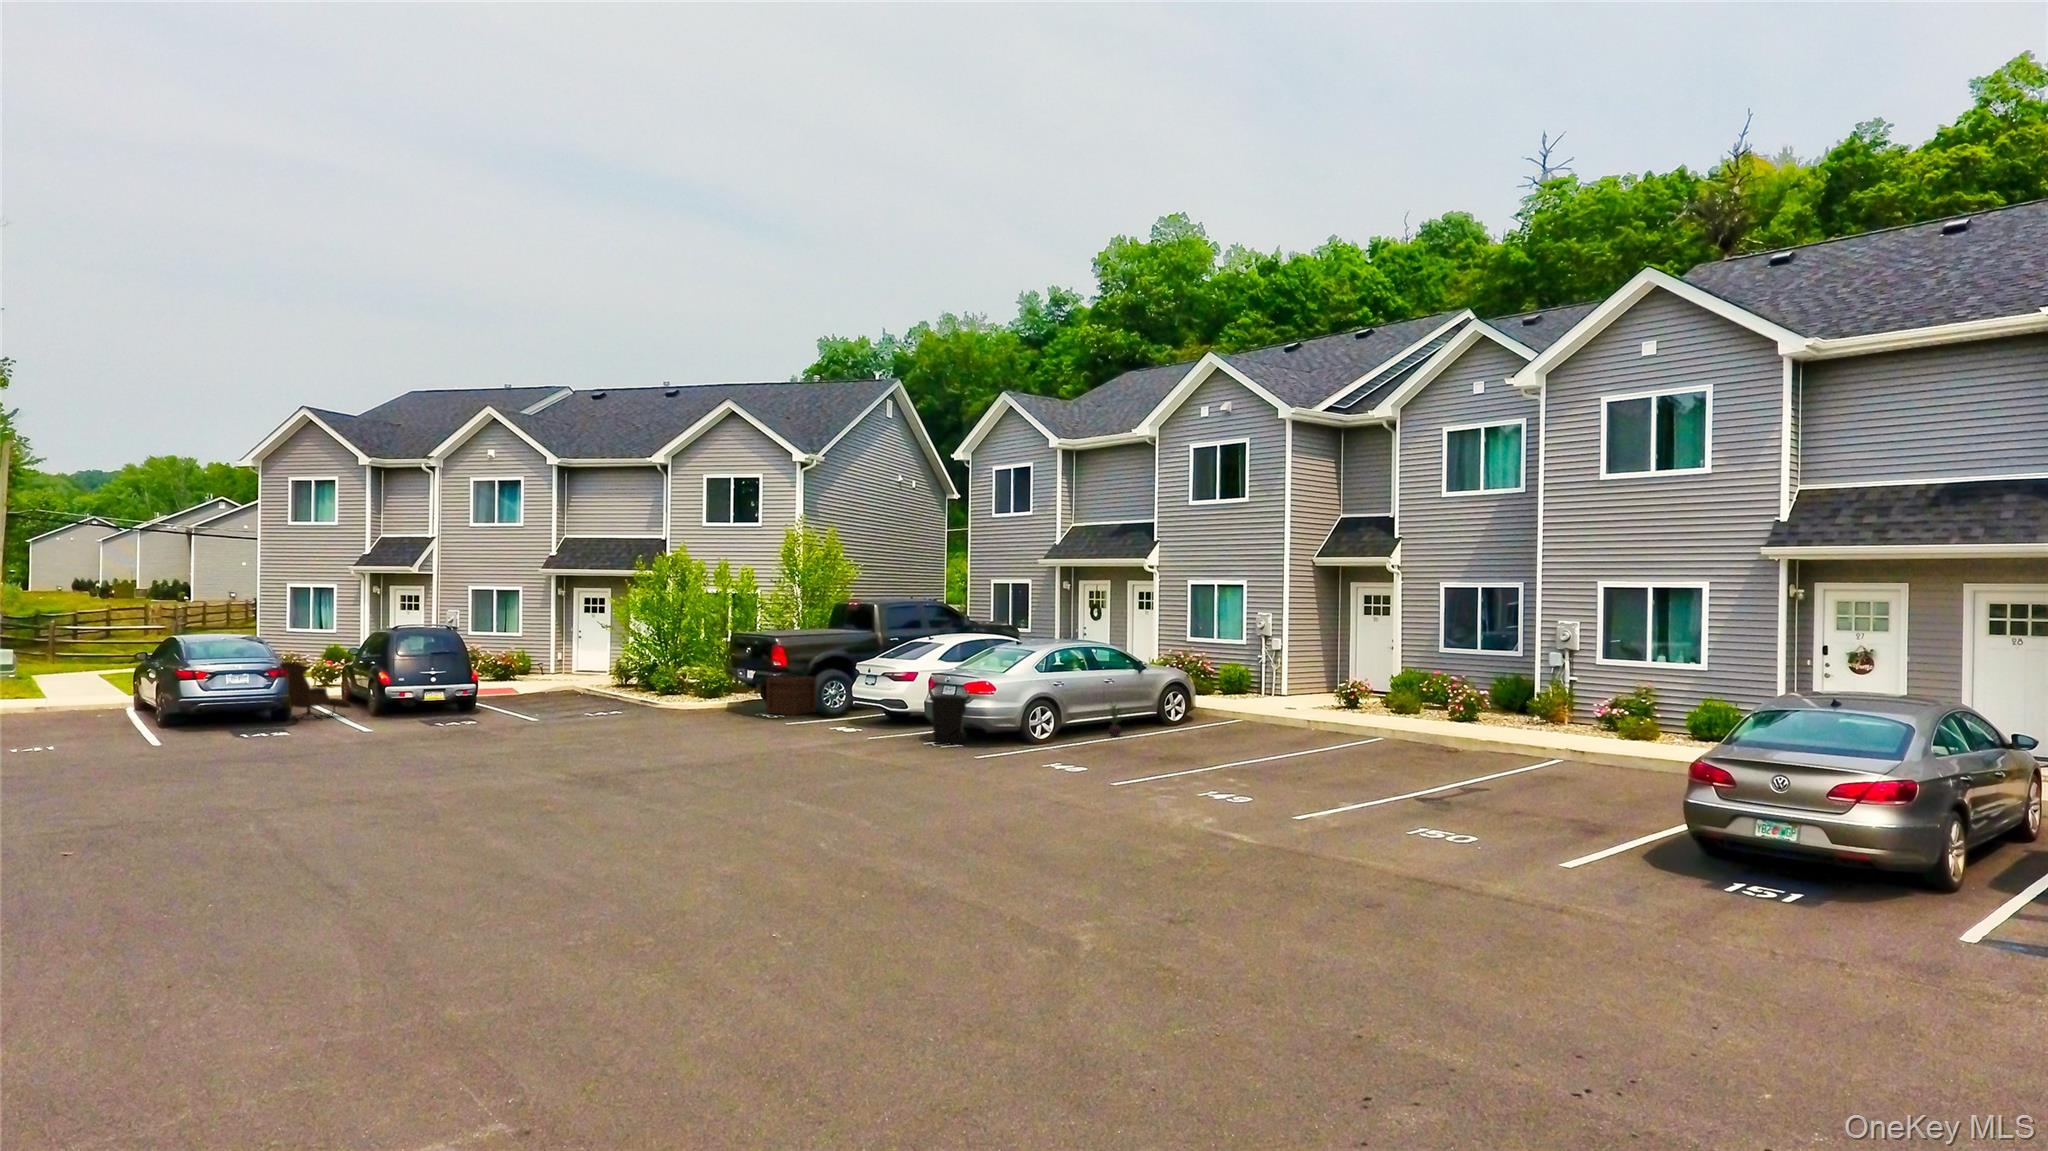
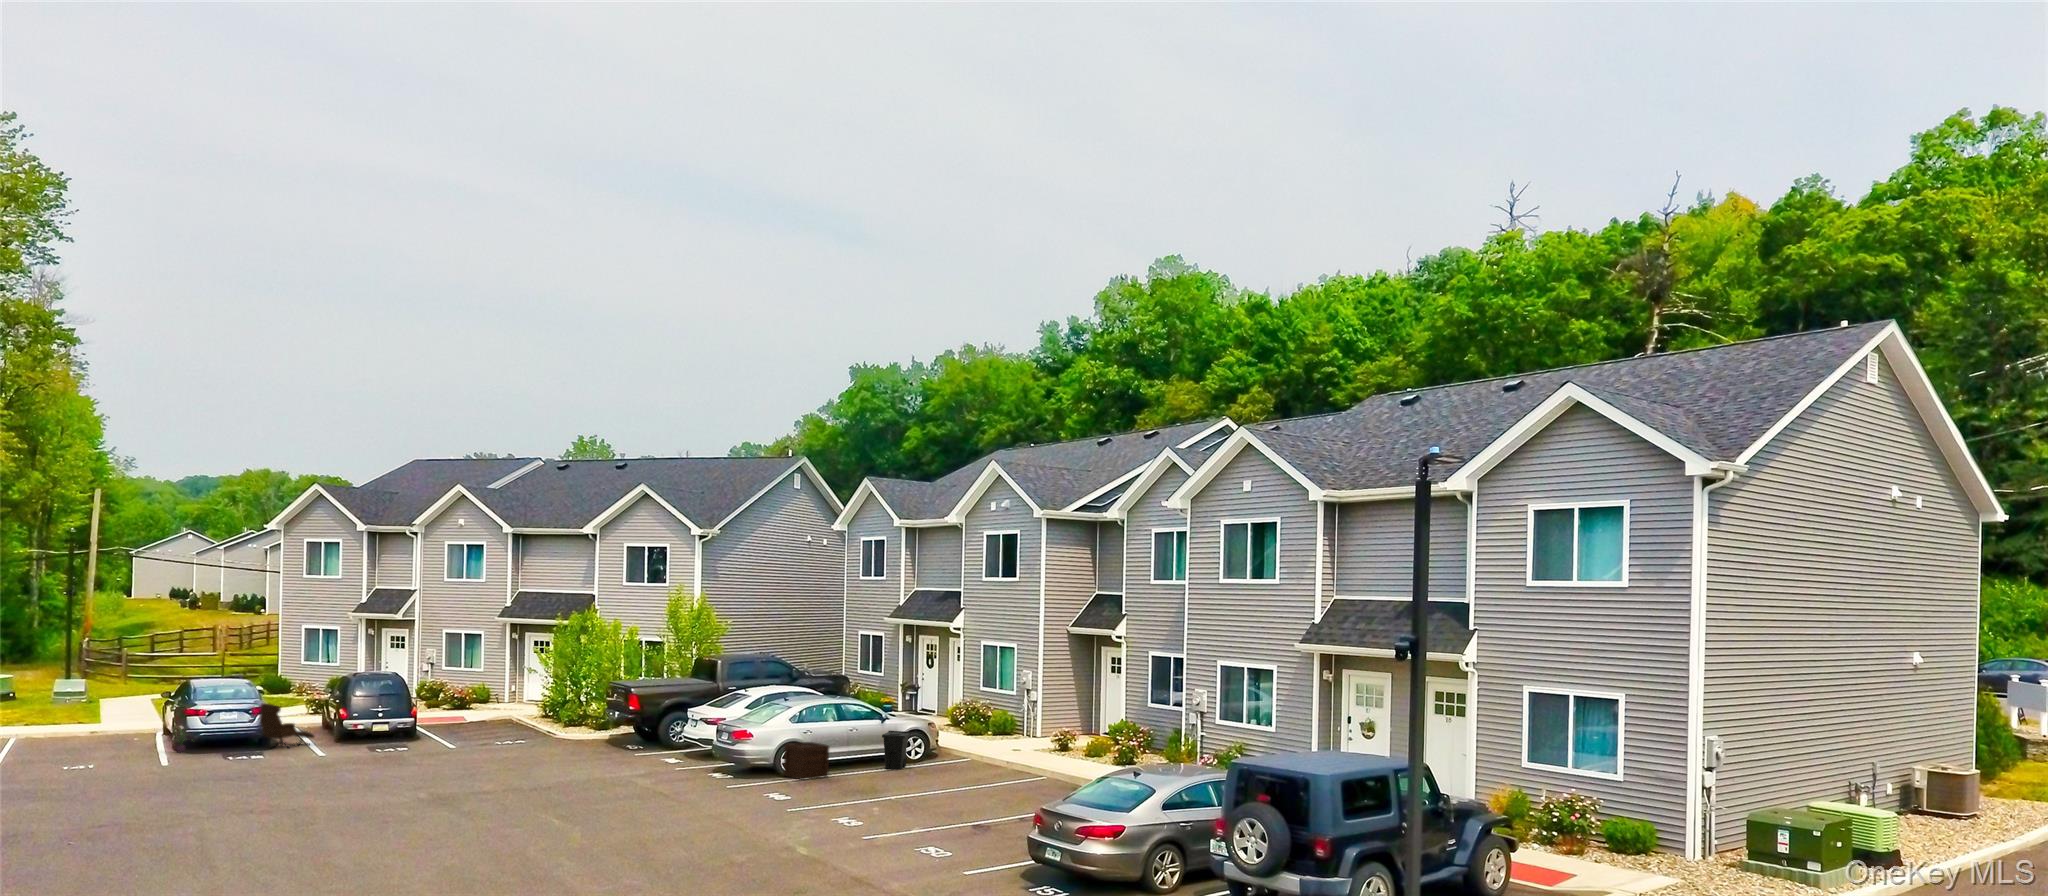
wooden crate: present [766,675,816,715] -> present [783,742,829,780]
trash can: present [930,693,971,745] -> present [882,731,911,770]
decorative plant: present [1109,703,1124,736] -> present [176,730,185,753]

